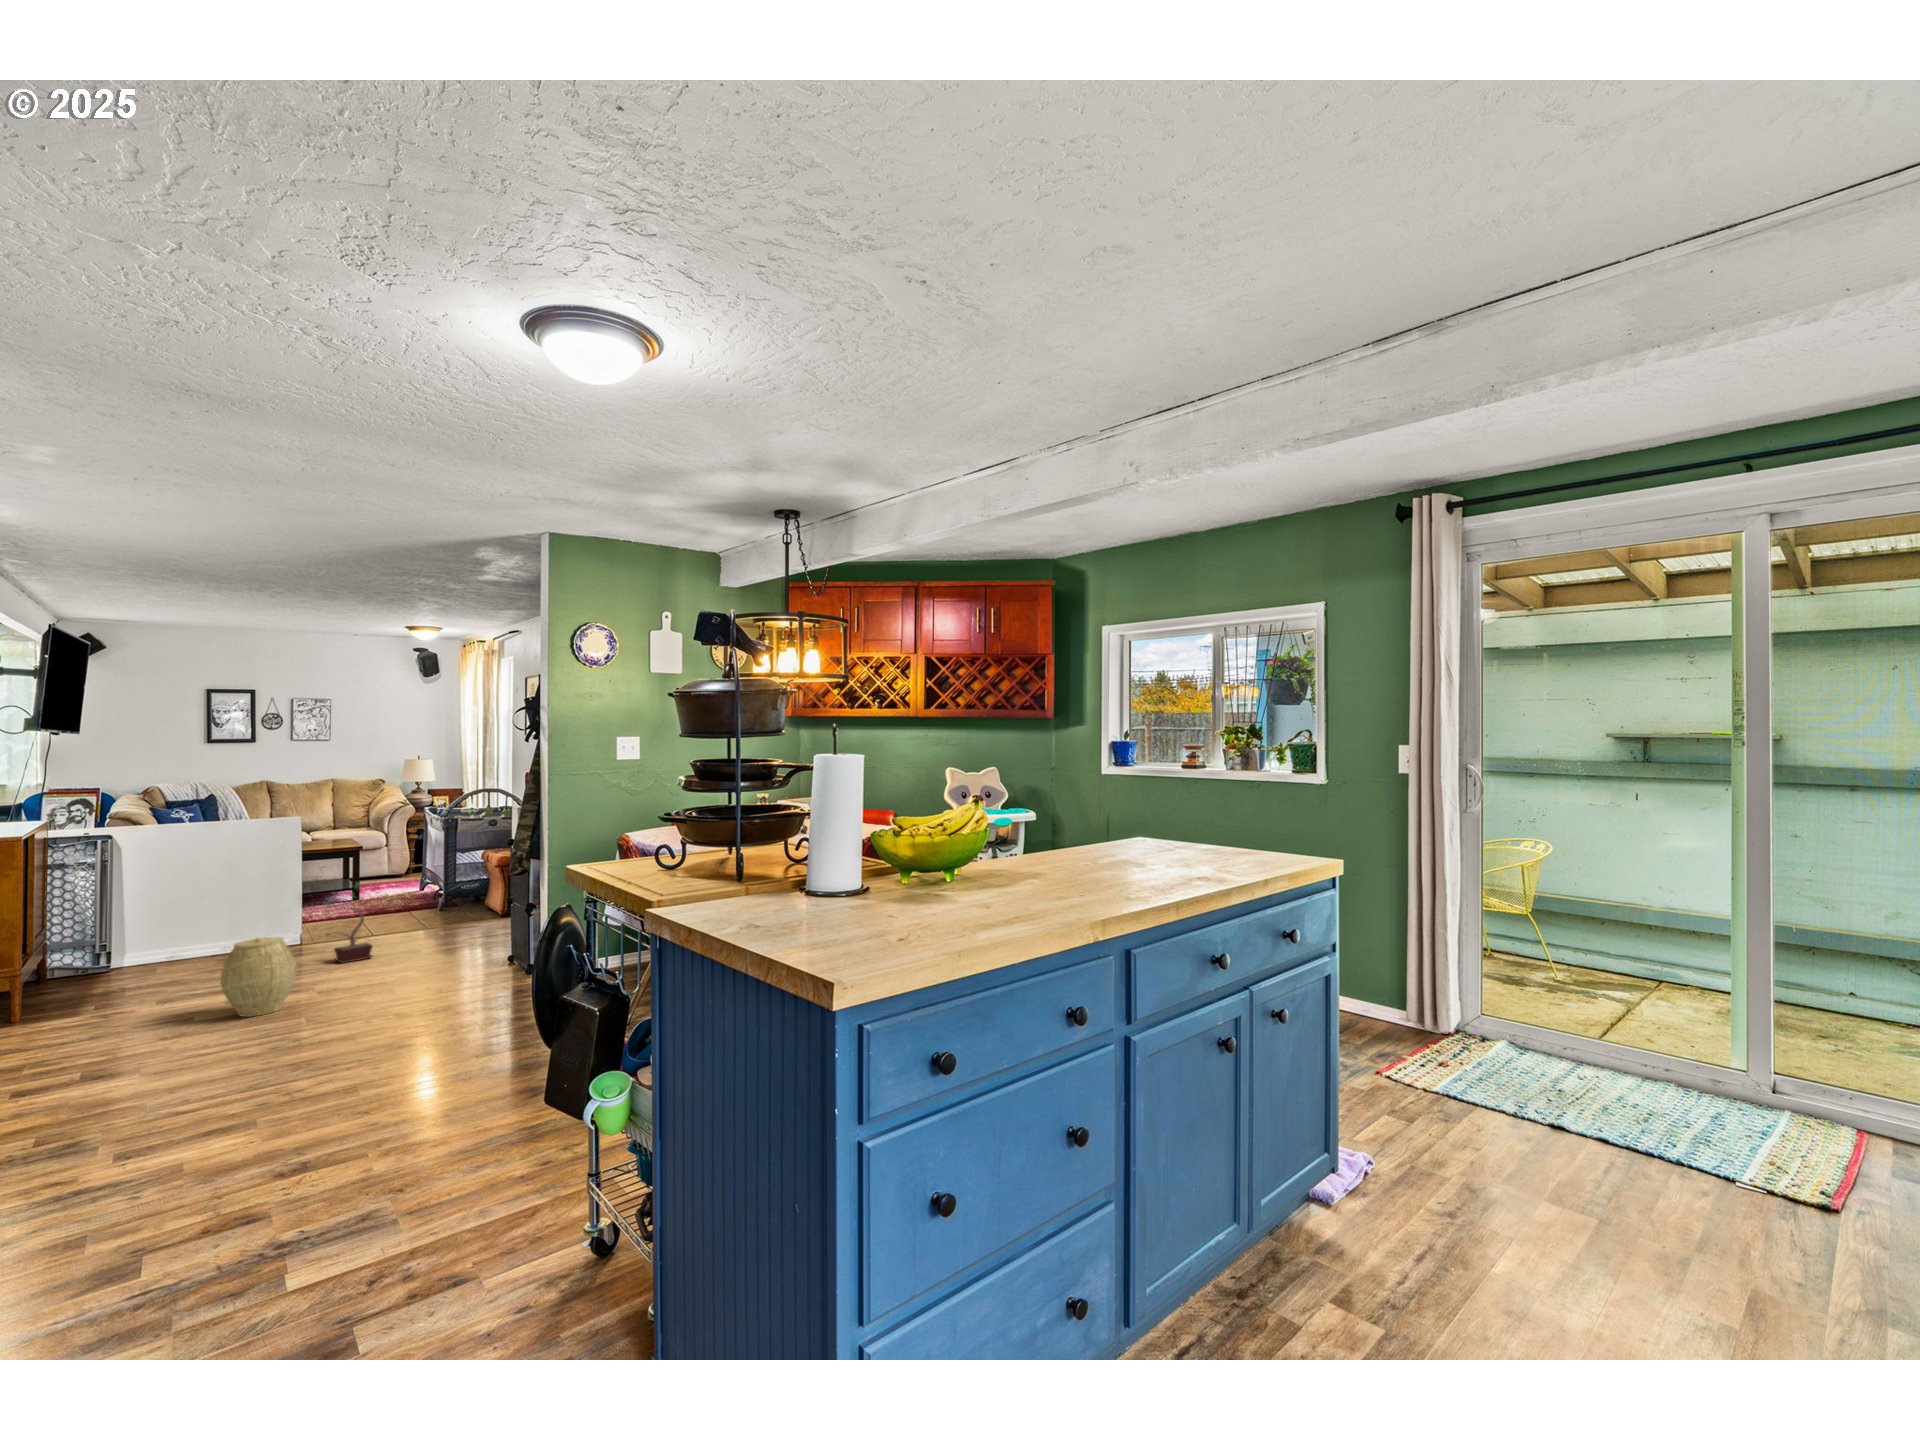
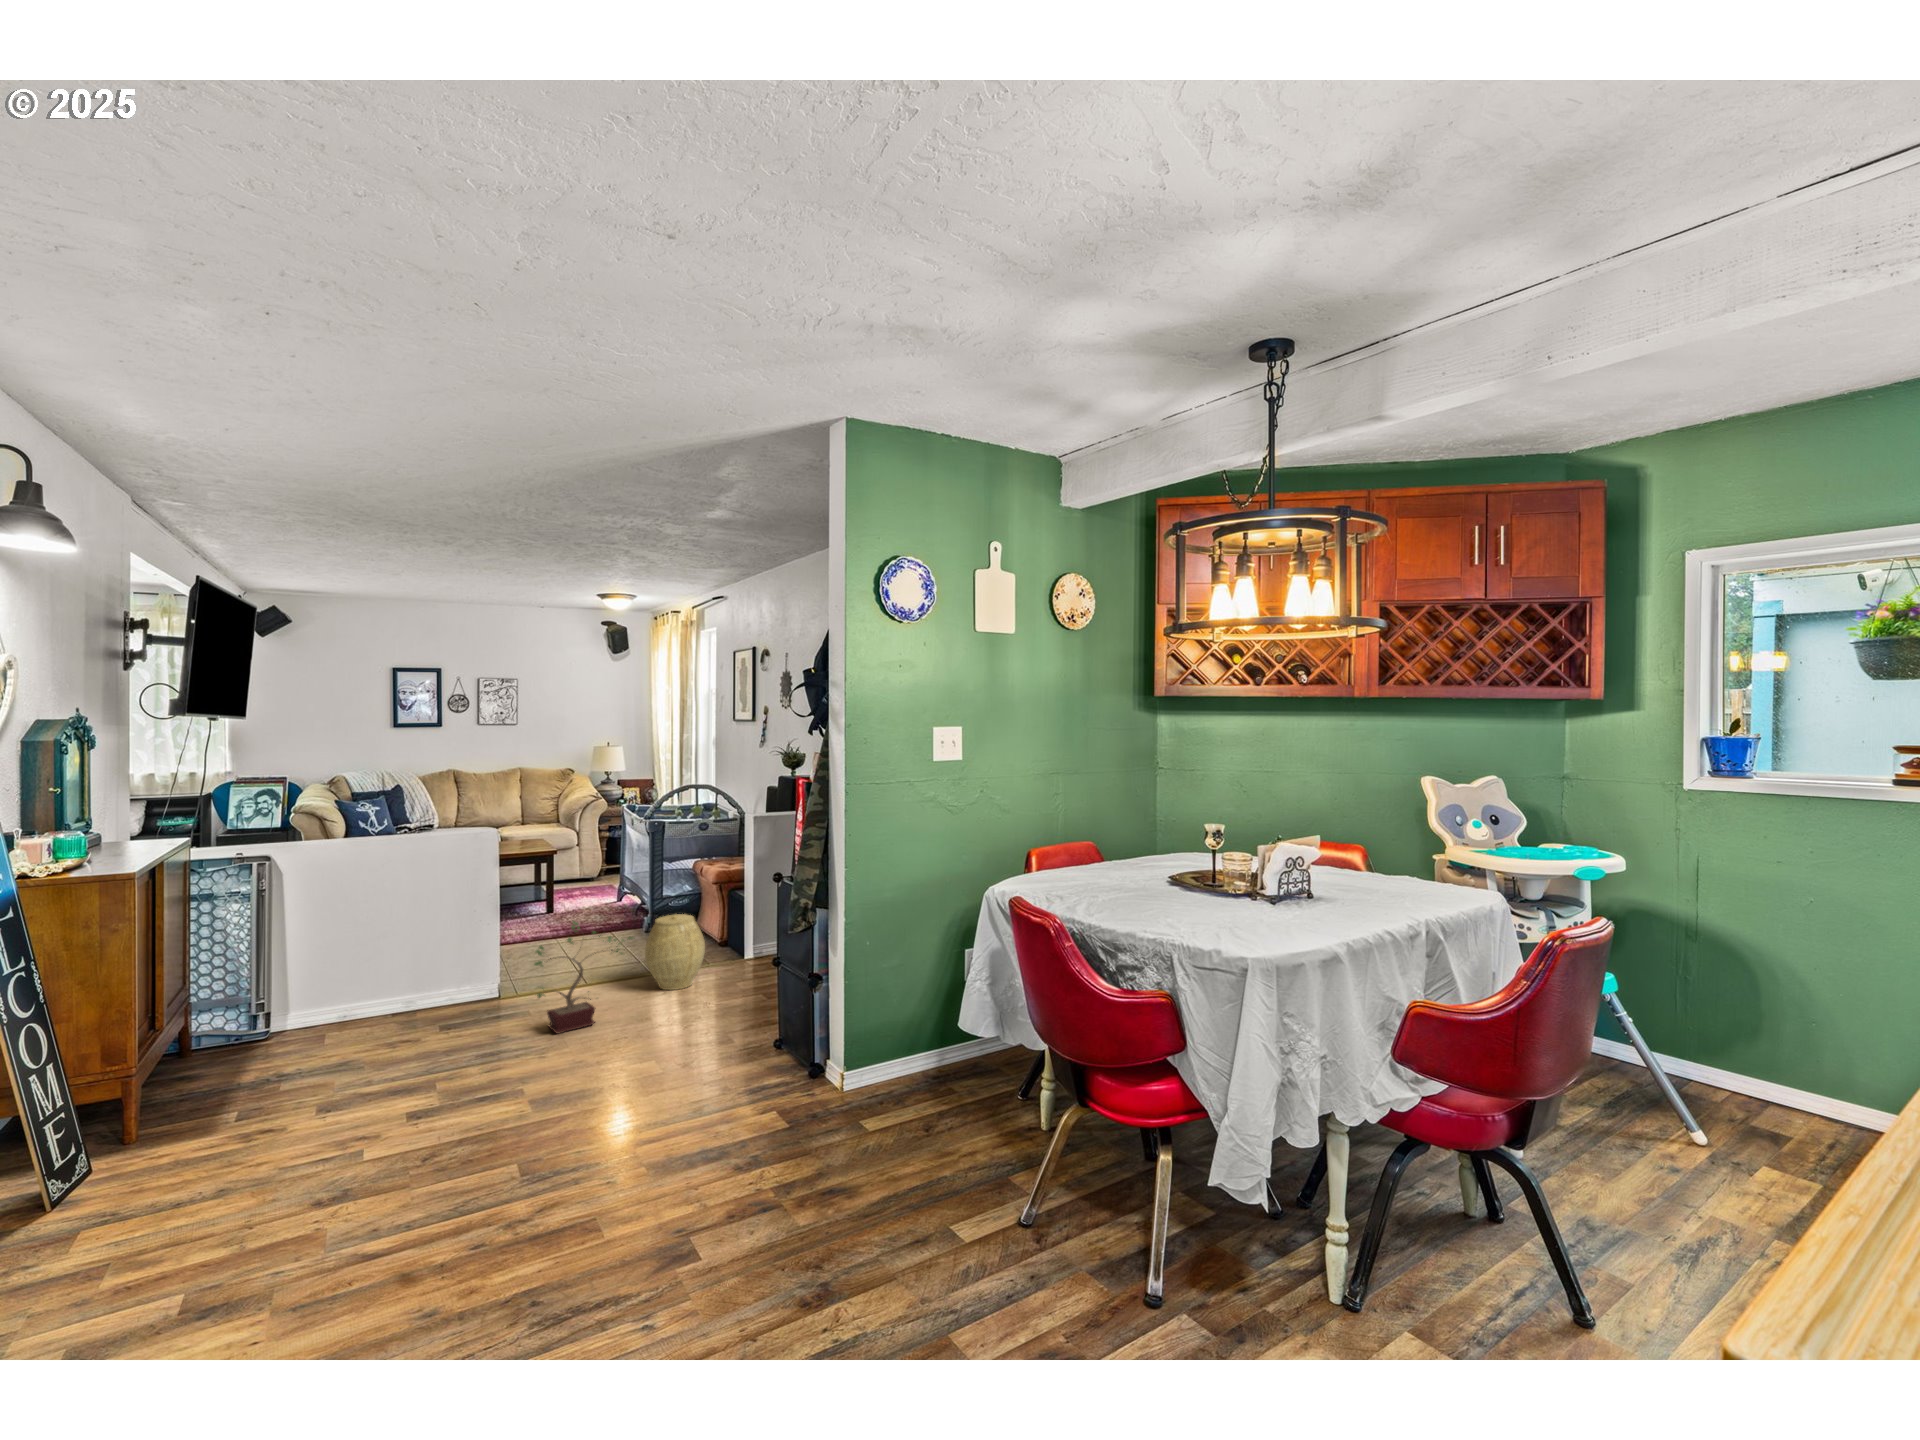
woven basket: present [220,937,297,1017] -> present [645,914,705,990]

